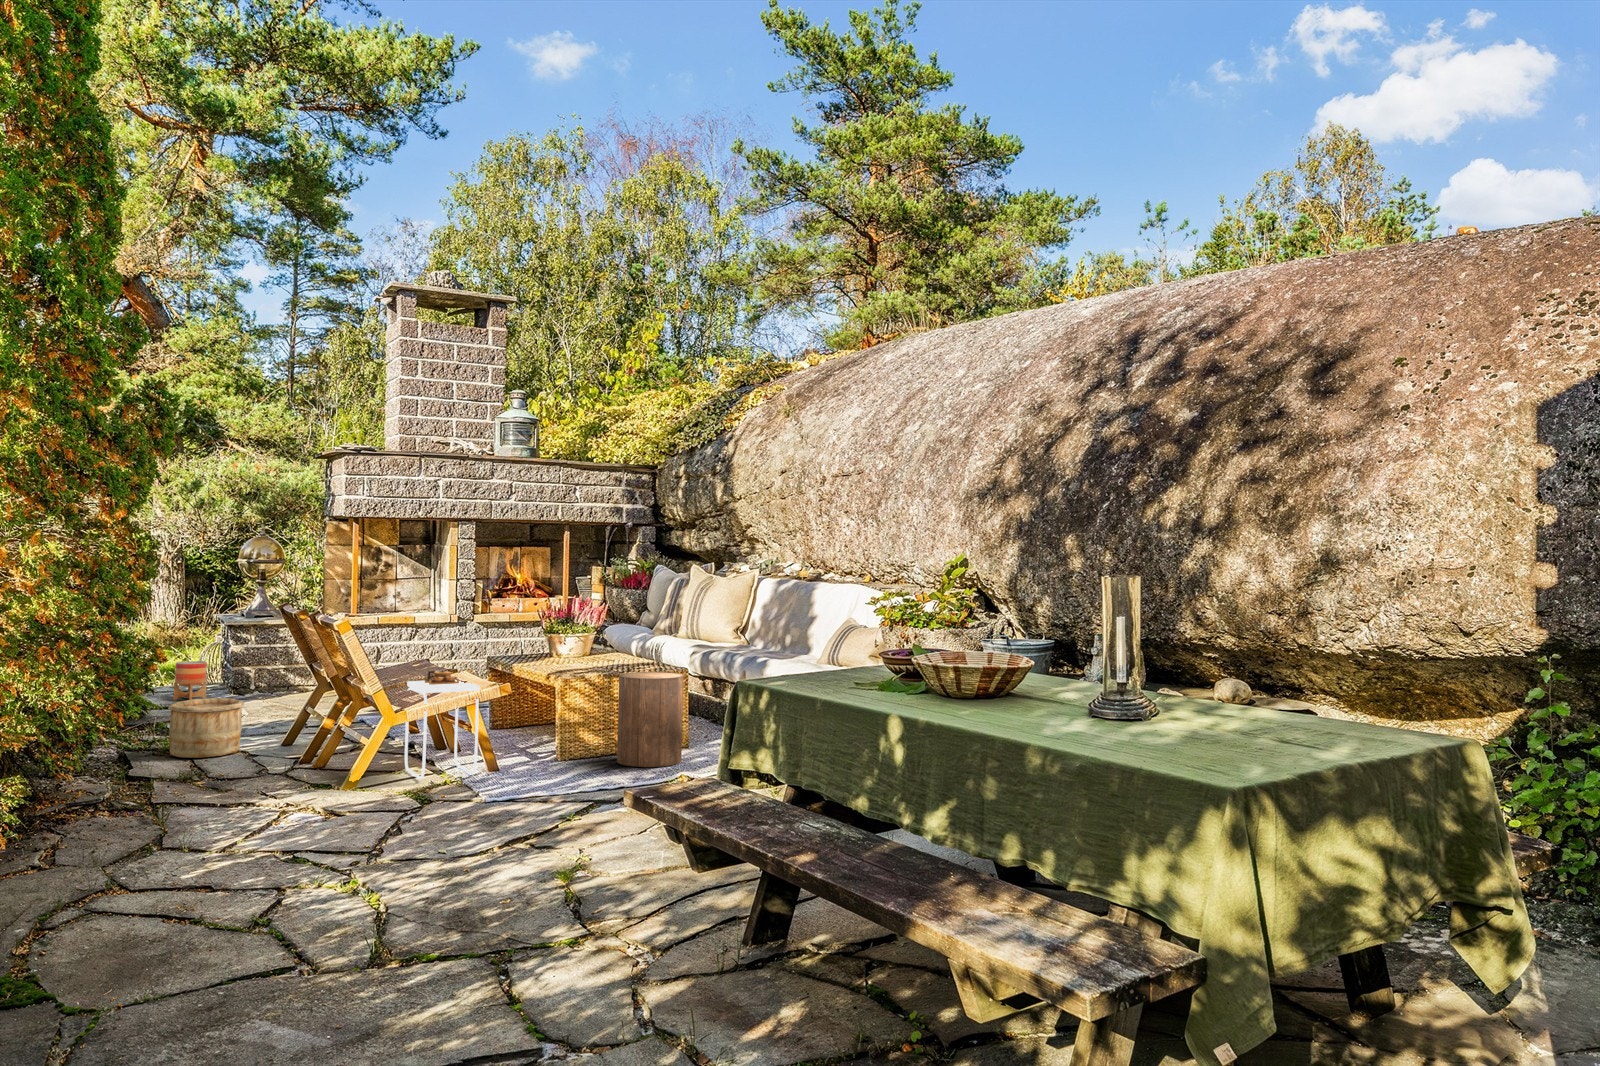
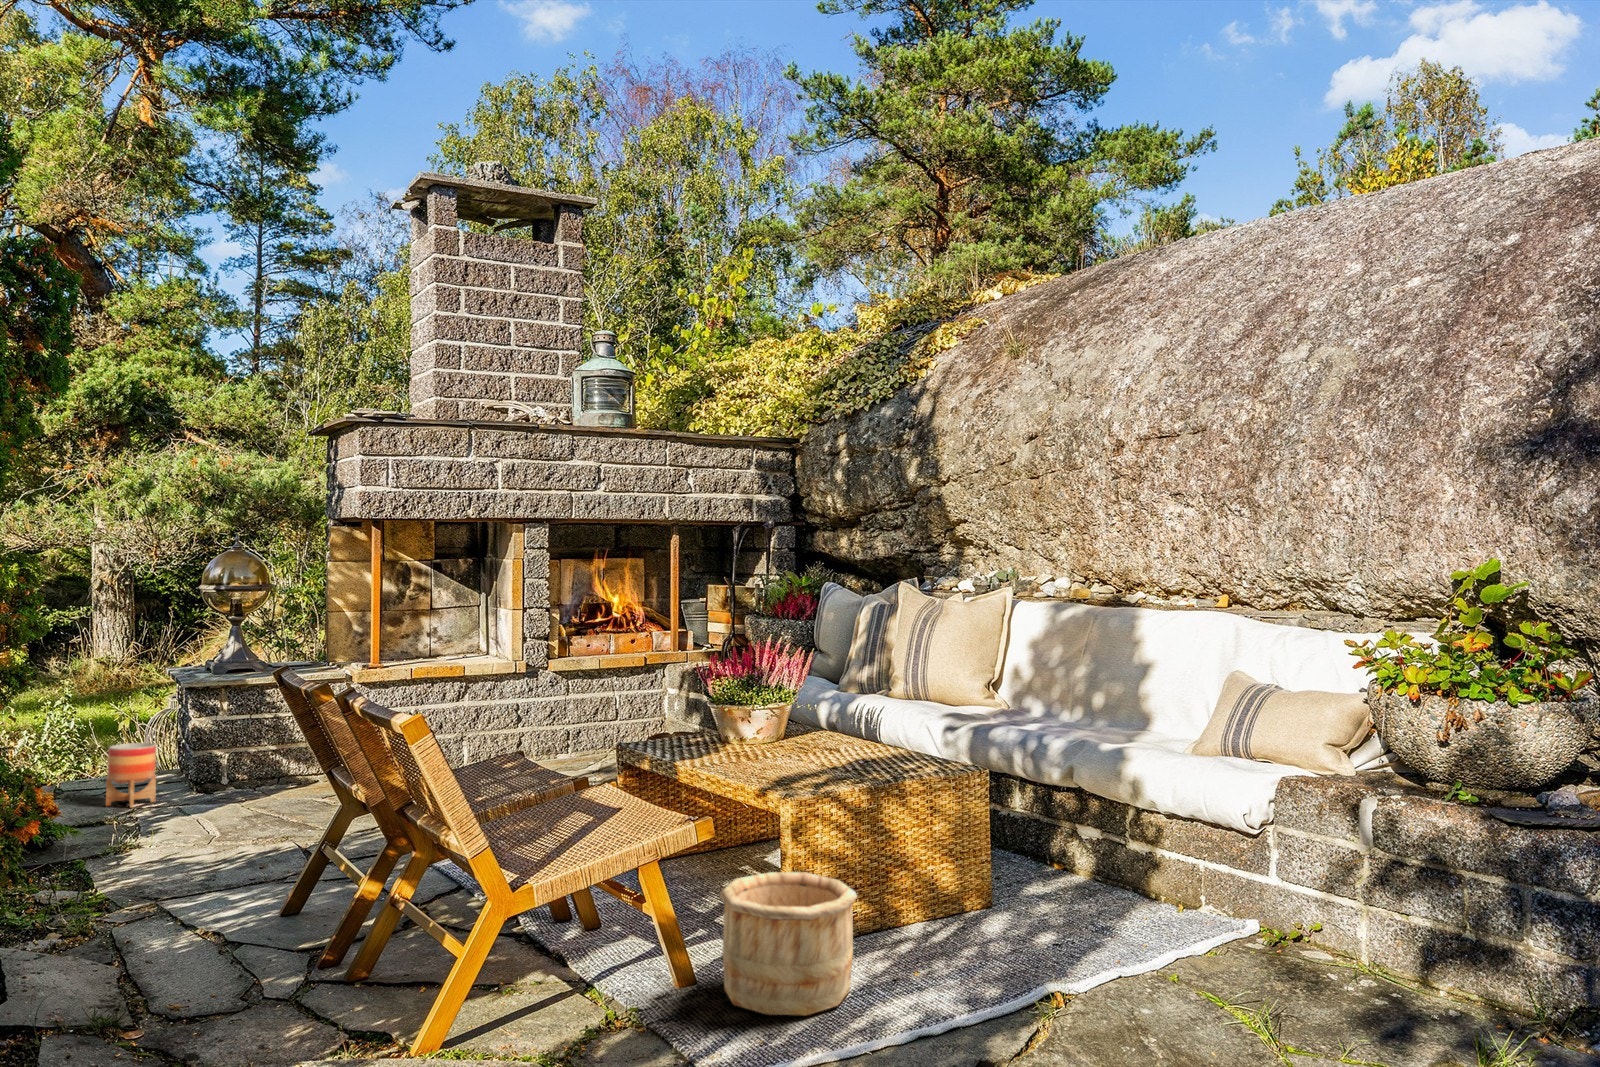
side table: present [405,671,479,779] -> none [514,798,661,1021]
stool: present [617,672,683,767] -> none [894,782,1013,972]
wooden bucket: present [168,698,244,758] -> present [720,872,857,1015]

